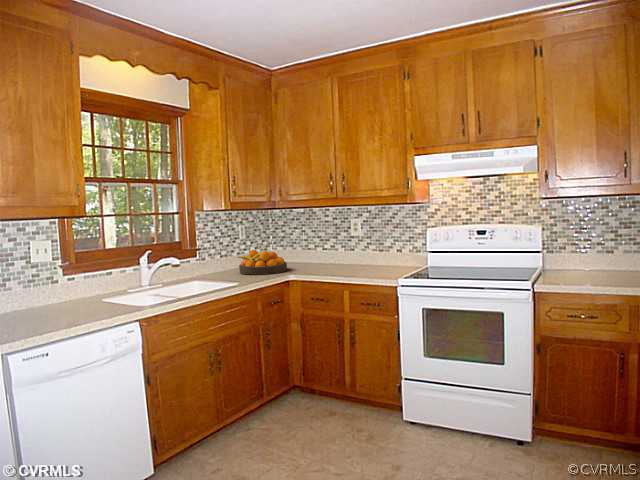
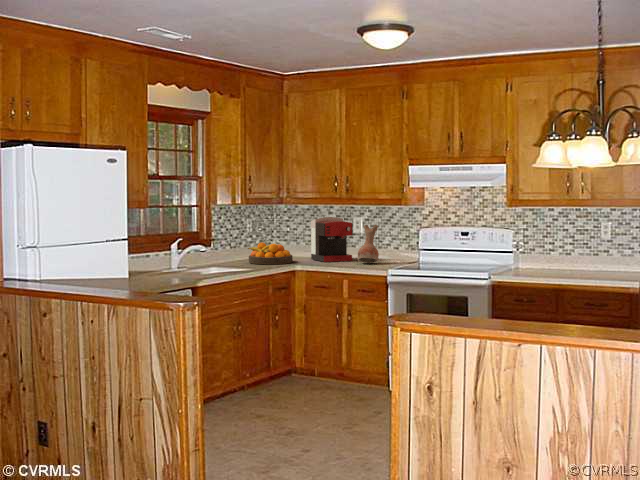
coffee maker: none [306,220,351,269] -> present [311,217,353,262]
vase: none [358,226,381,268] -> present [358,225,379,263]

